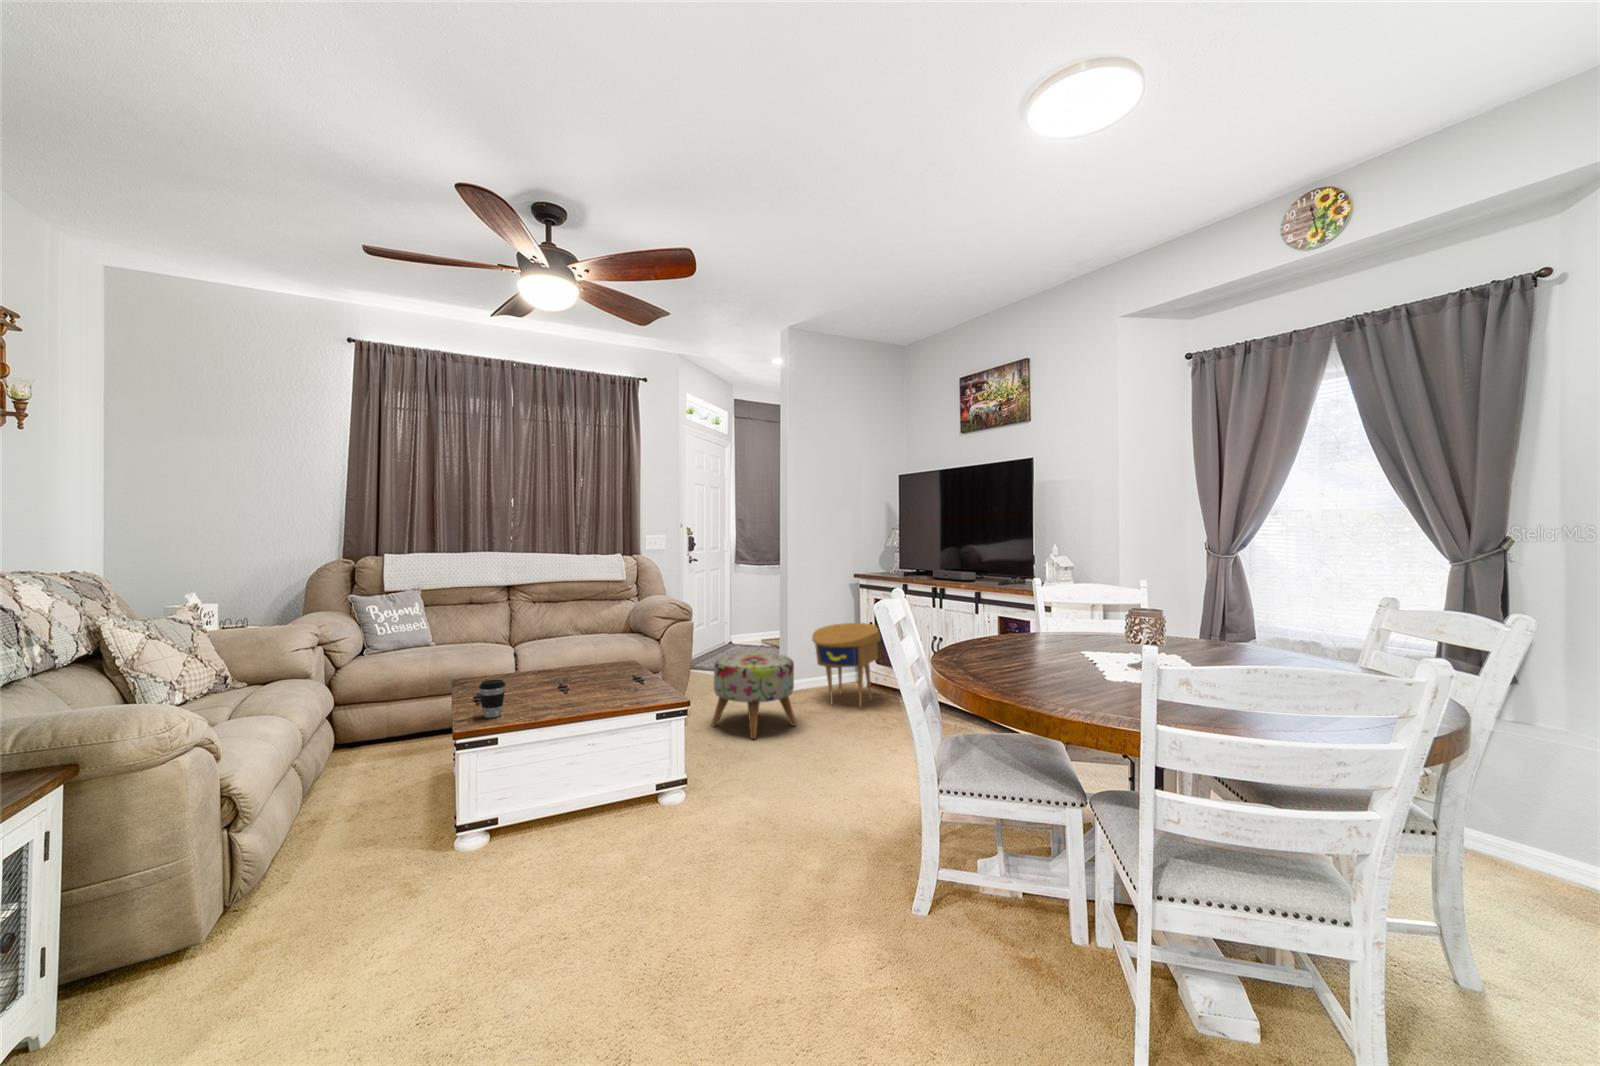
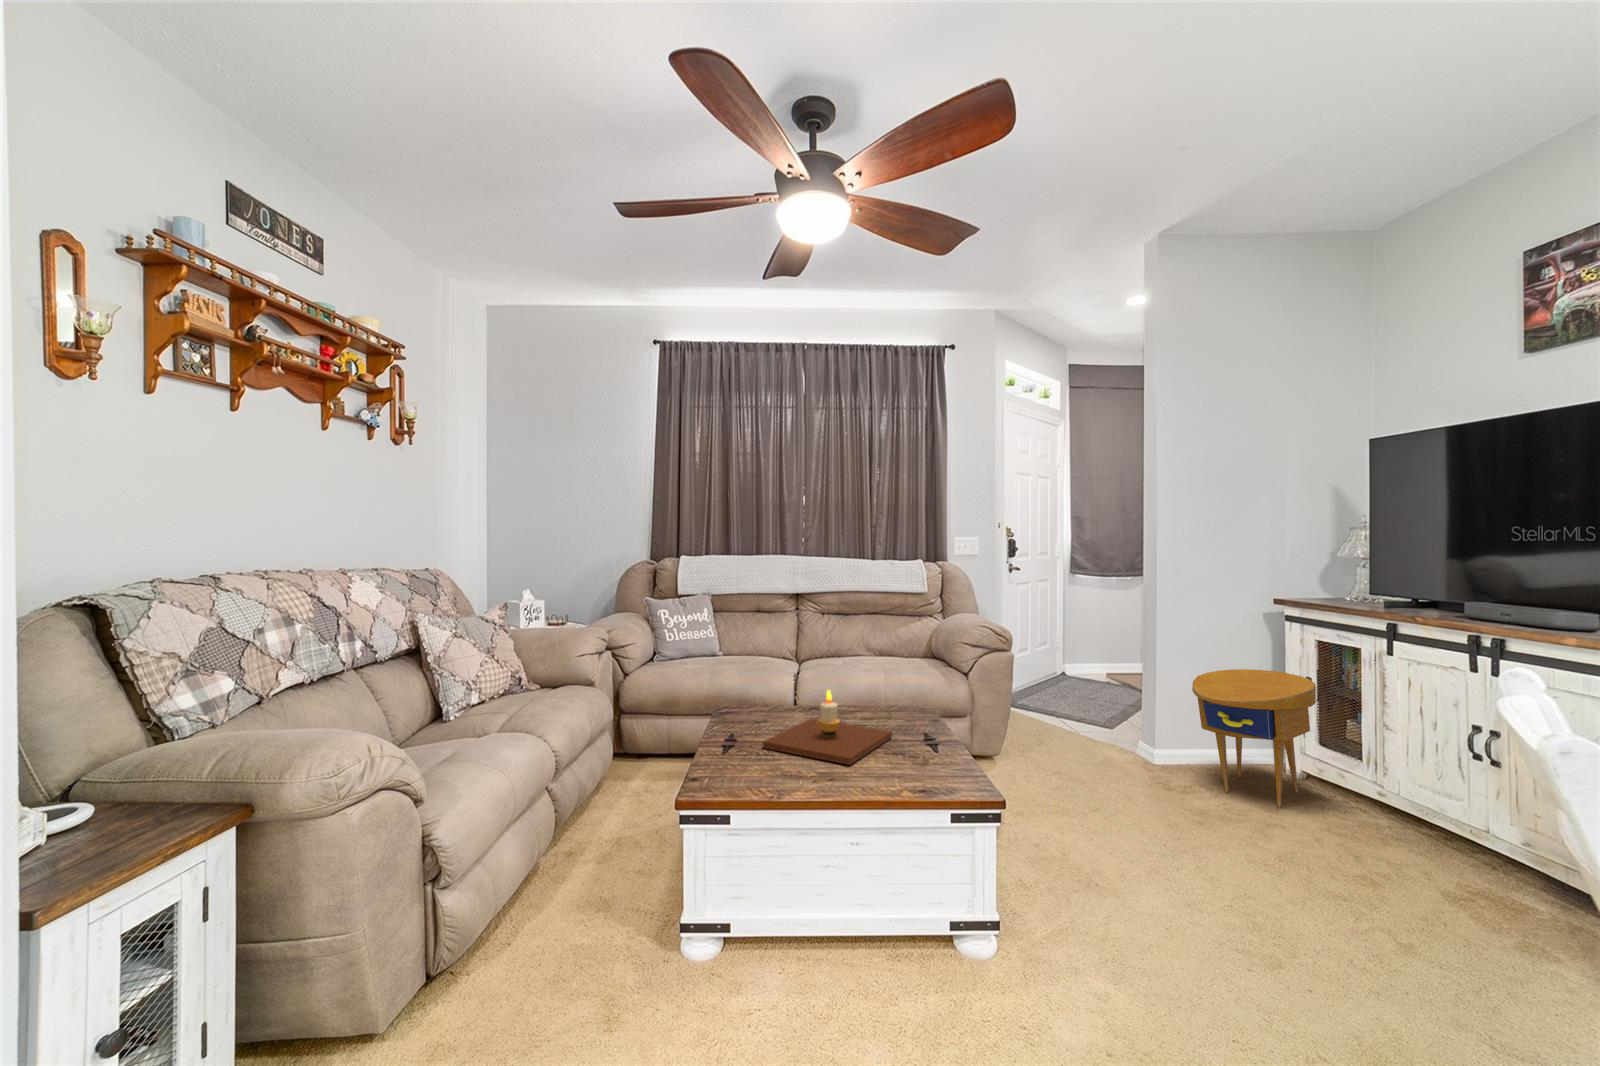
candle: none [506,653,609,705] -> present [763,690,892,765]
ottoman: present [712,653,796,739] -> none [1037,702,1169,833]
coffee cup: present [479,680,505,718] -> none [726,719,757,769]

